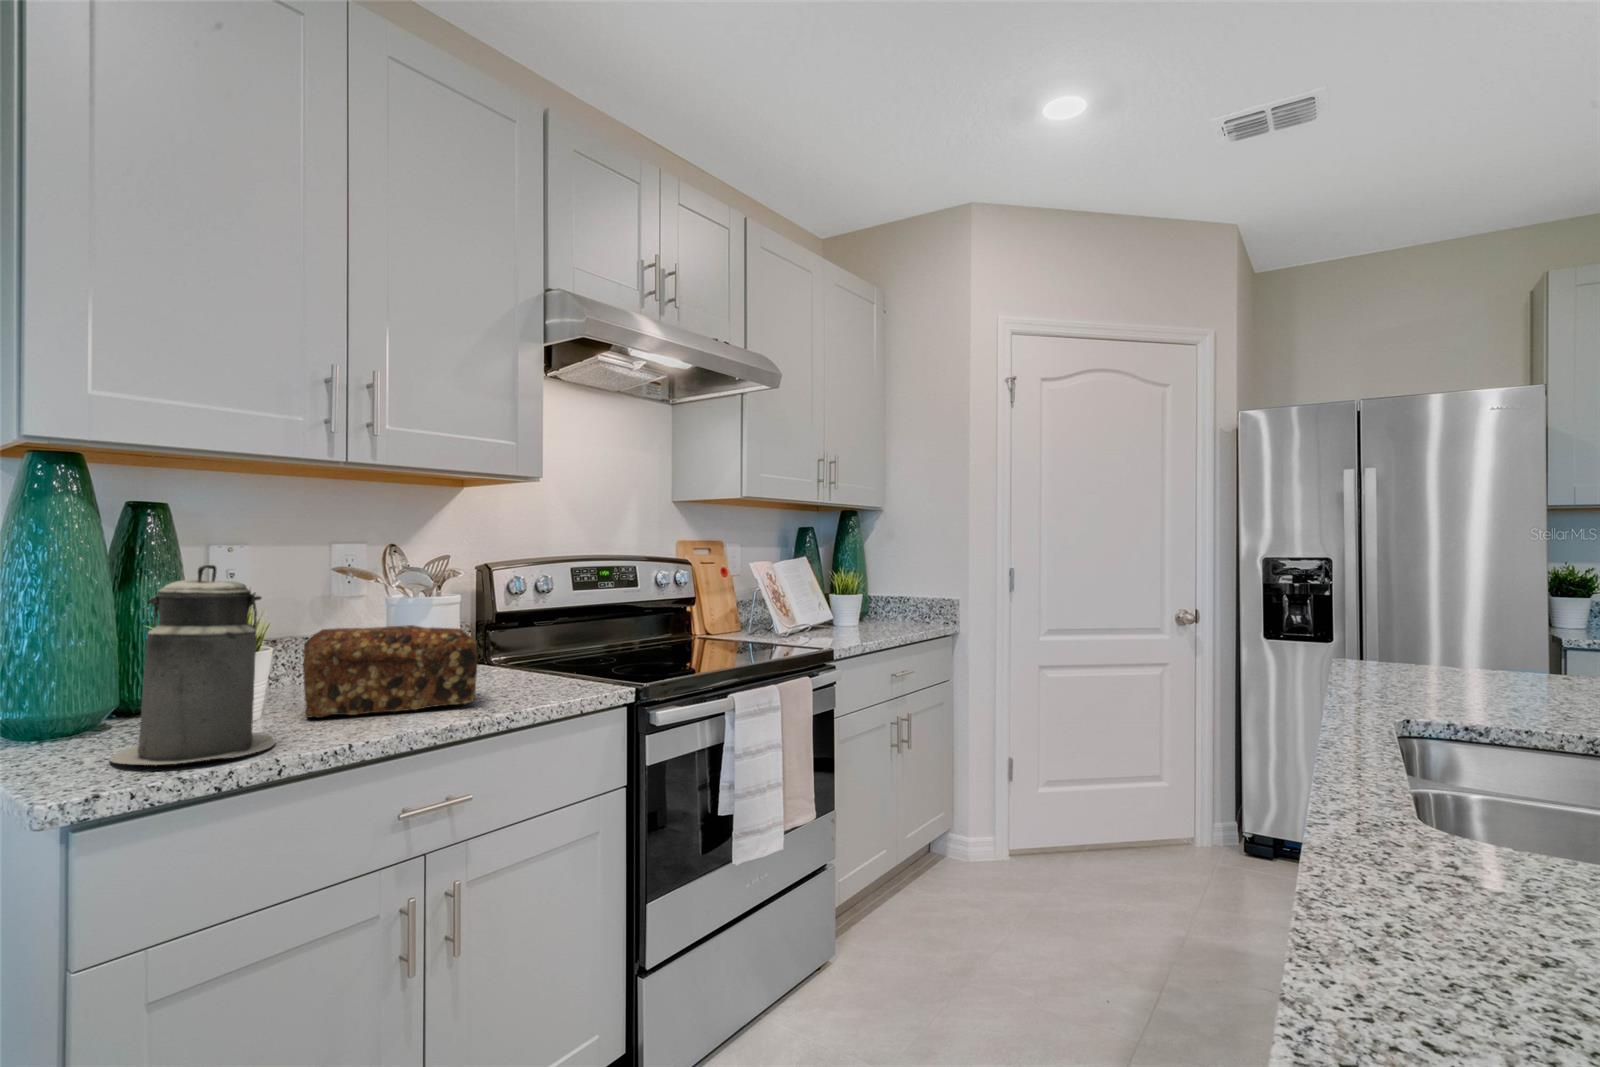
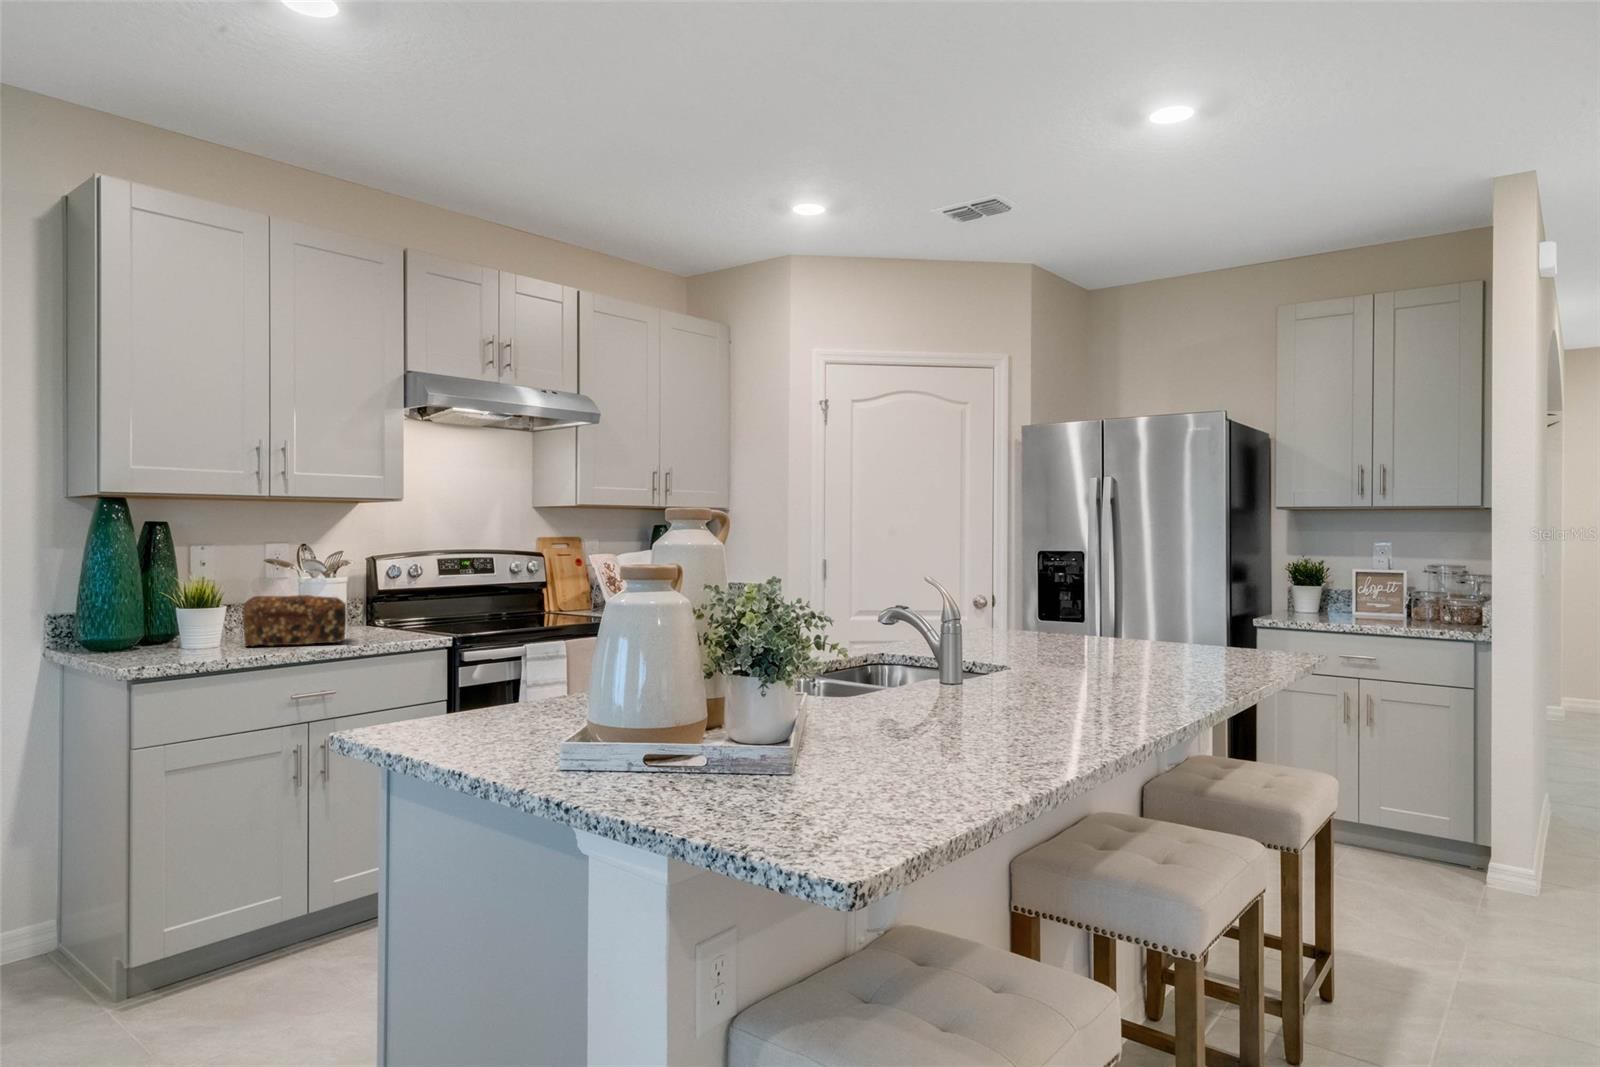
canister: present [110,565,275,765] -> none [145,558,227,659]

